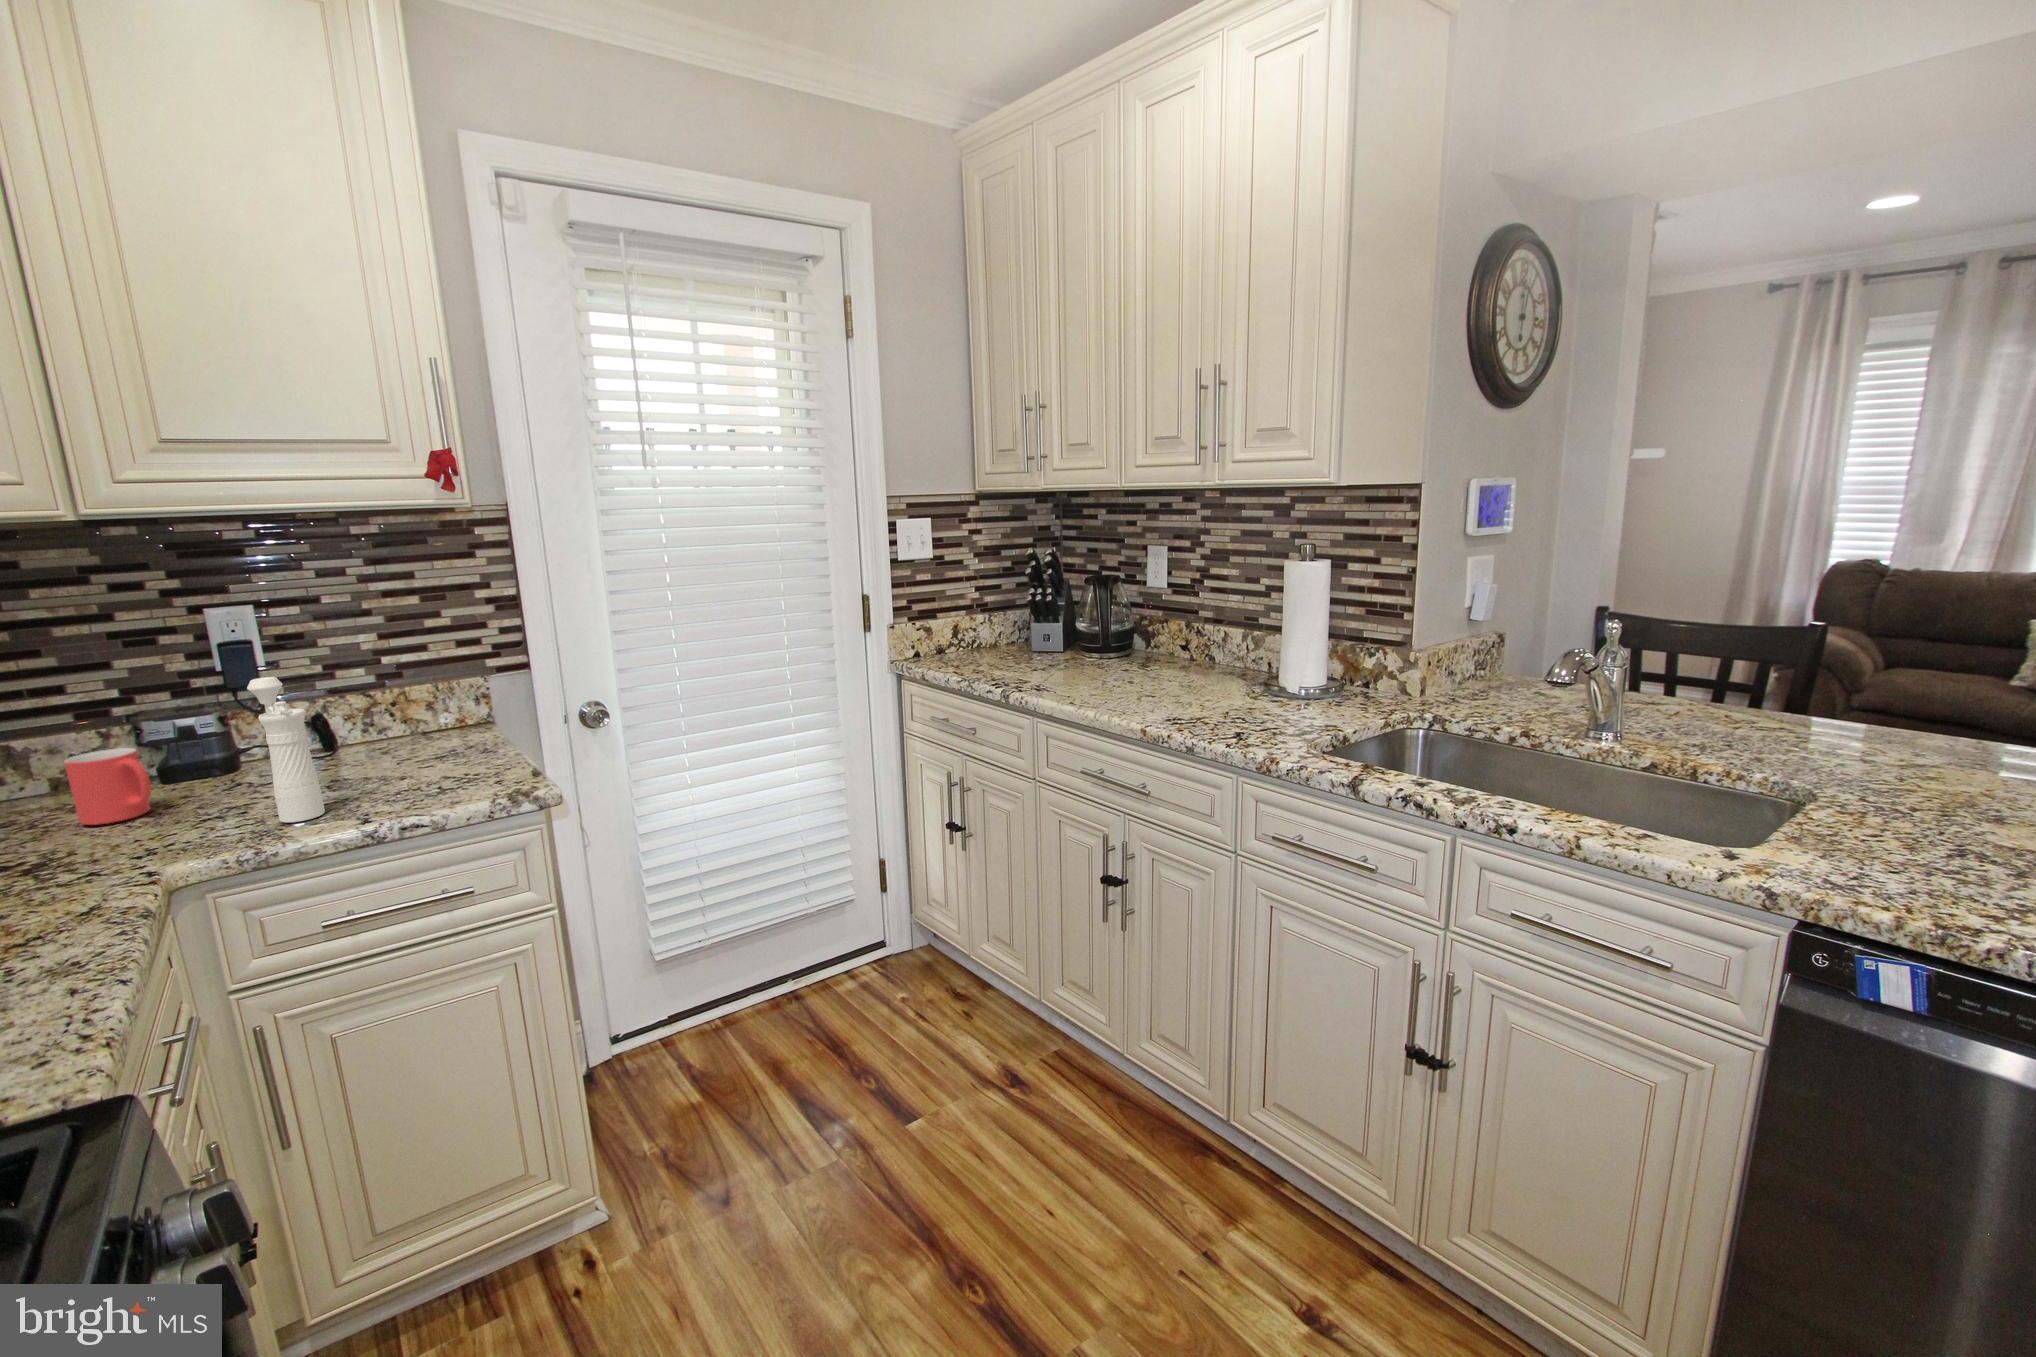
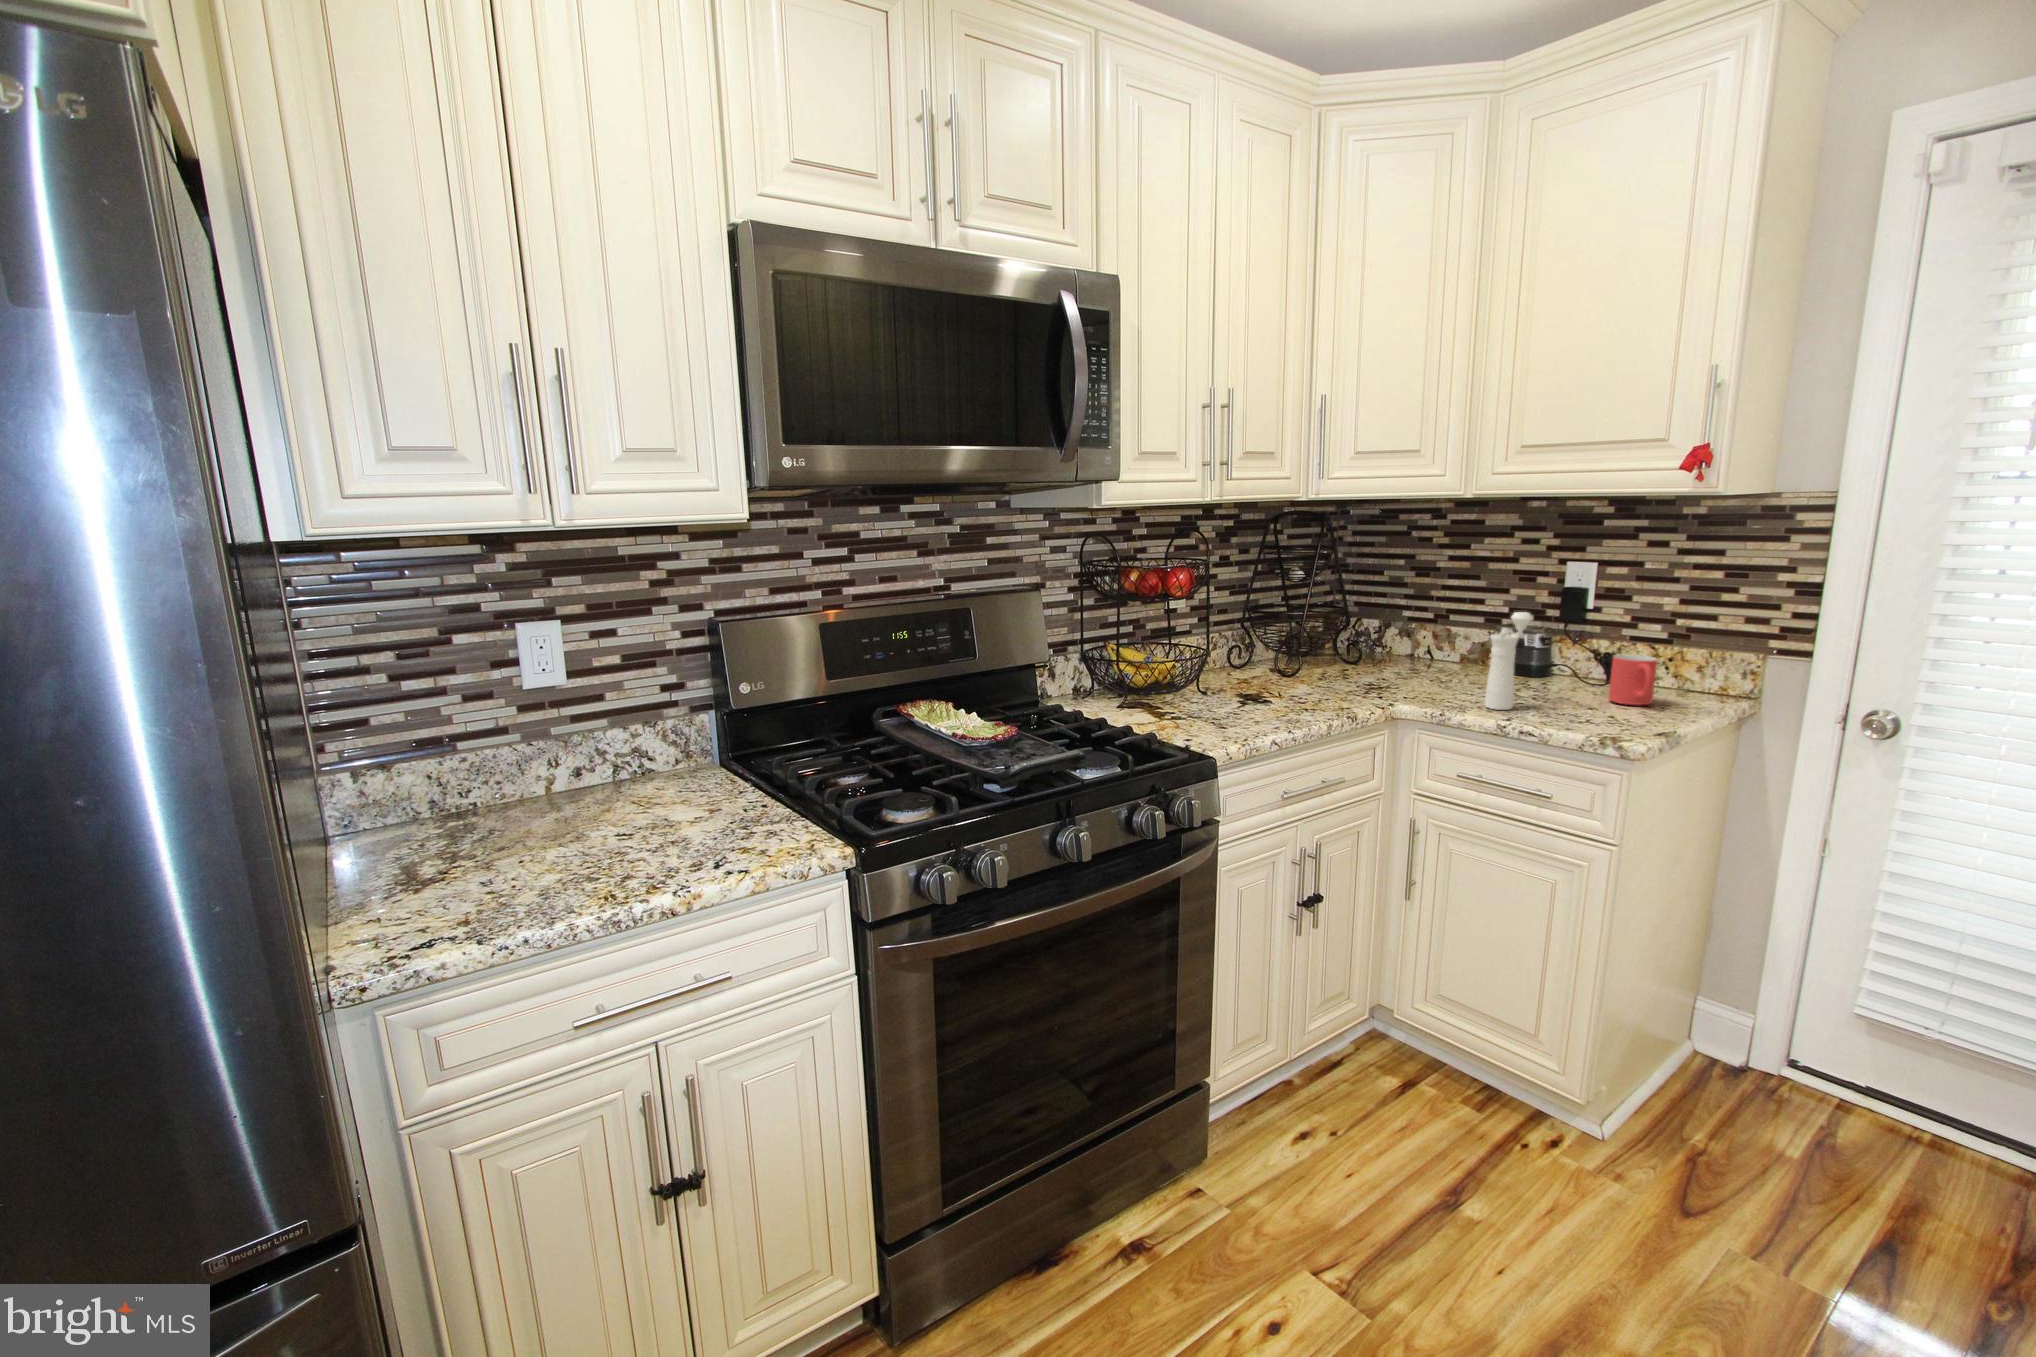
mug: present [64,748,151,825] -> present [1608,655,1657,705]

